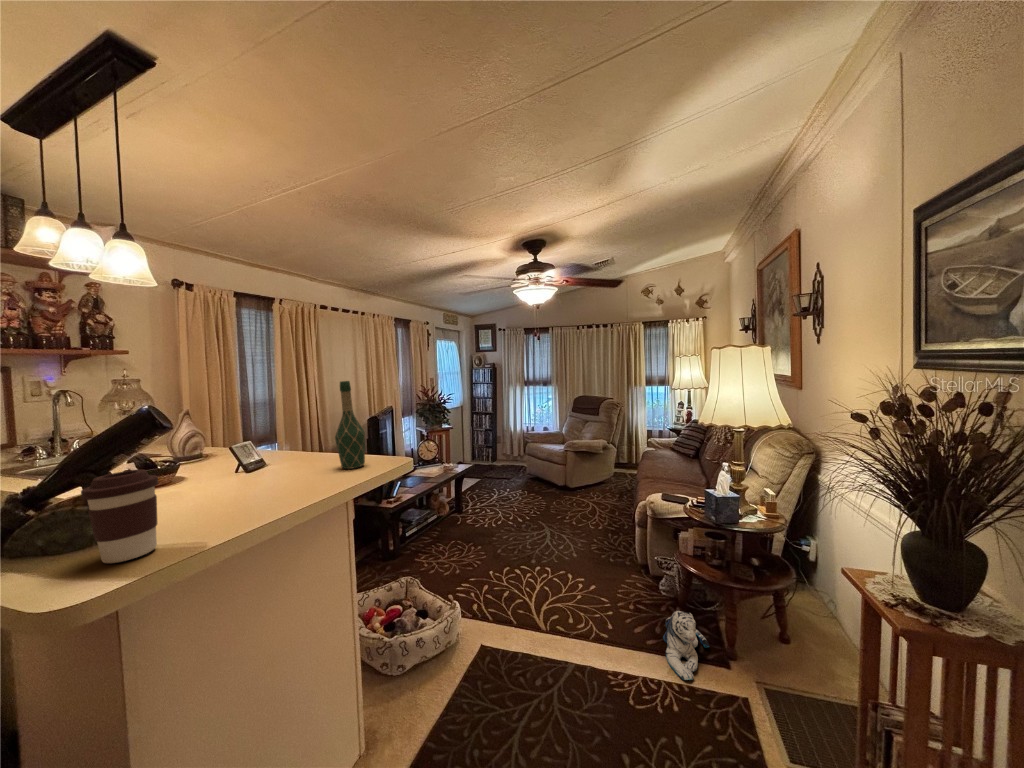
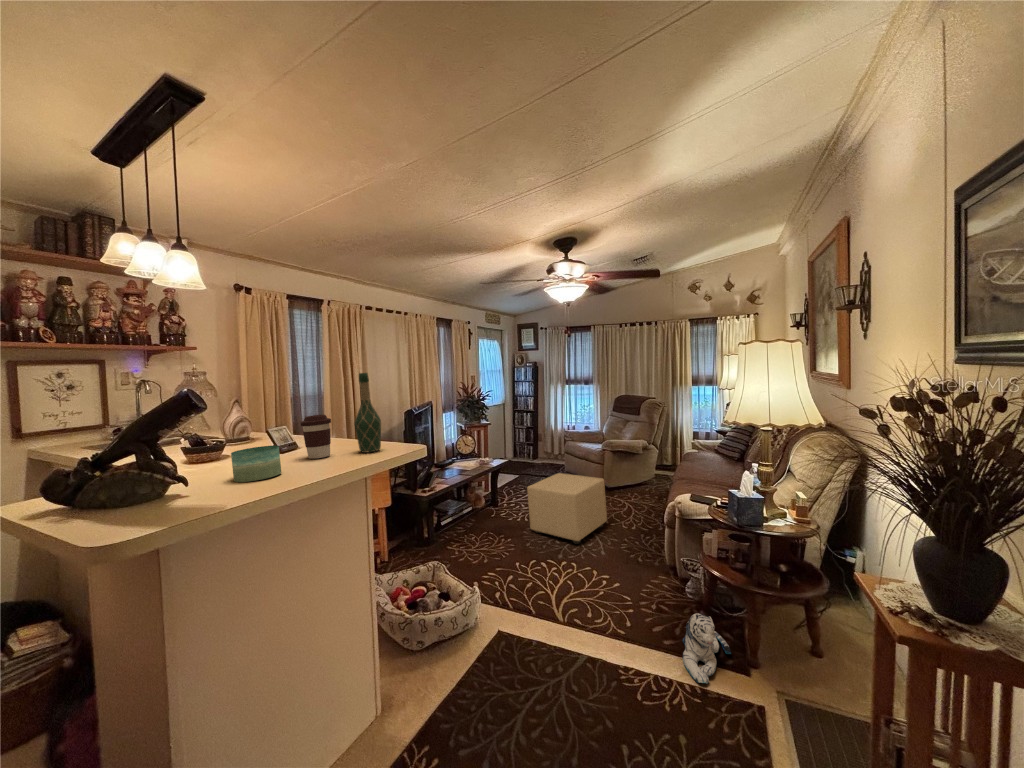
candle: none [196,467,258,513] -> present [231,445,282,482]
coffee cup: present [81,469,158,563] -> present [300,415,331,459]
ottoman: none [497,476,575,547] -> present [527,473,607,544]

